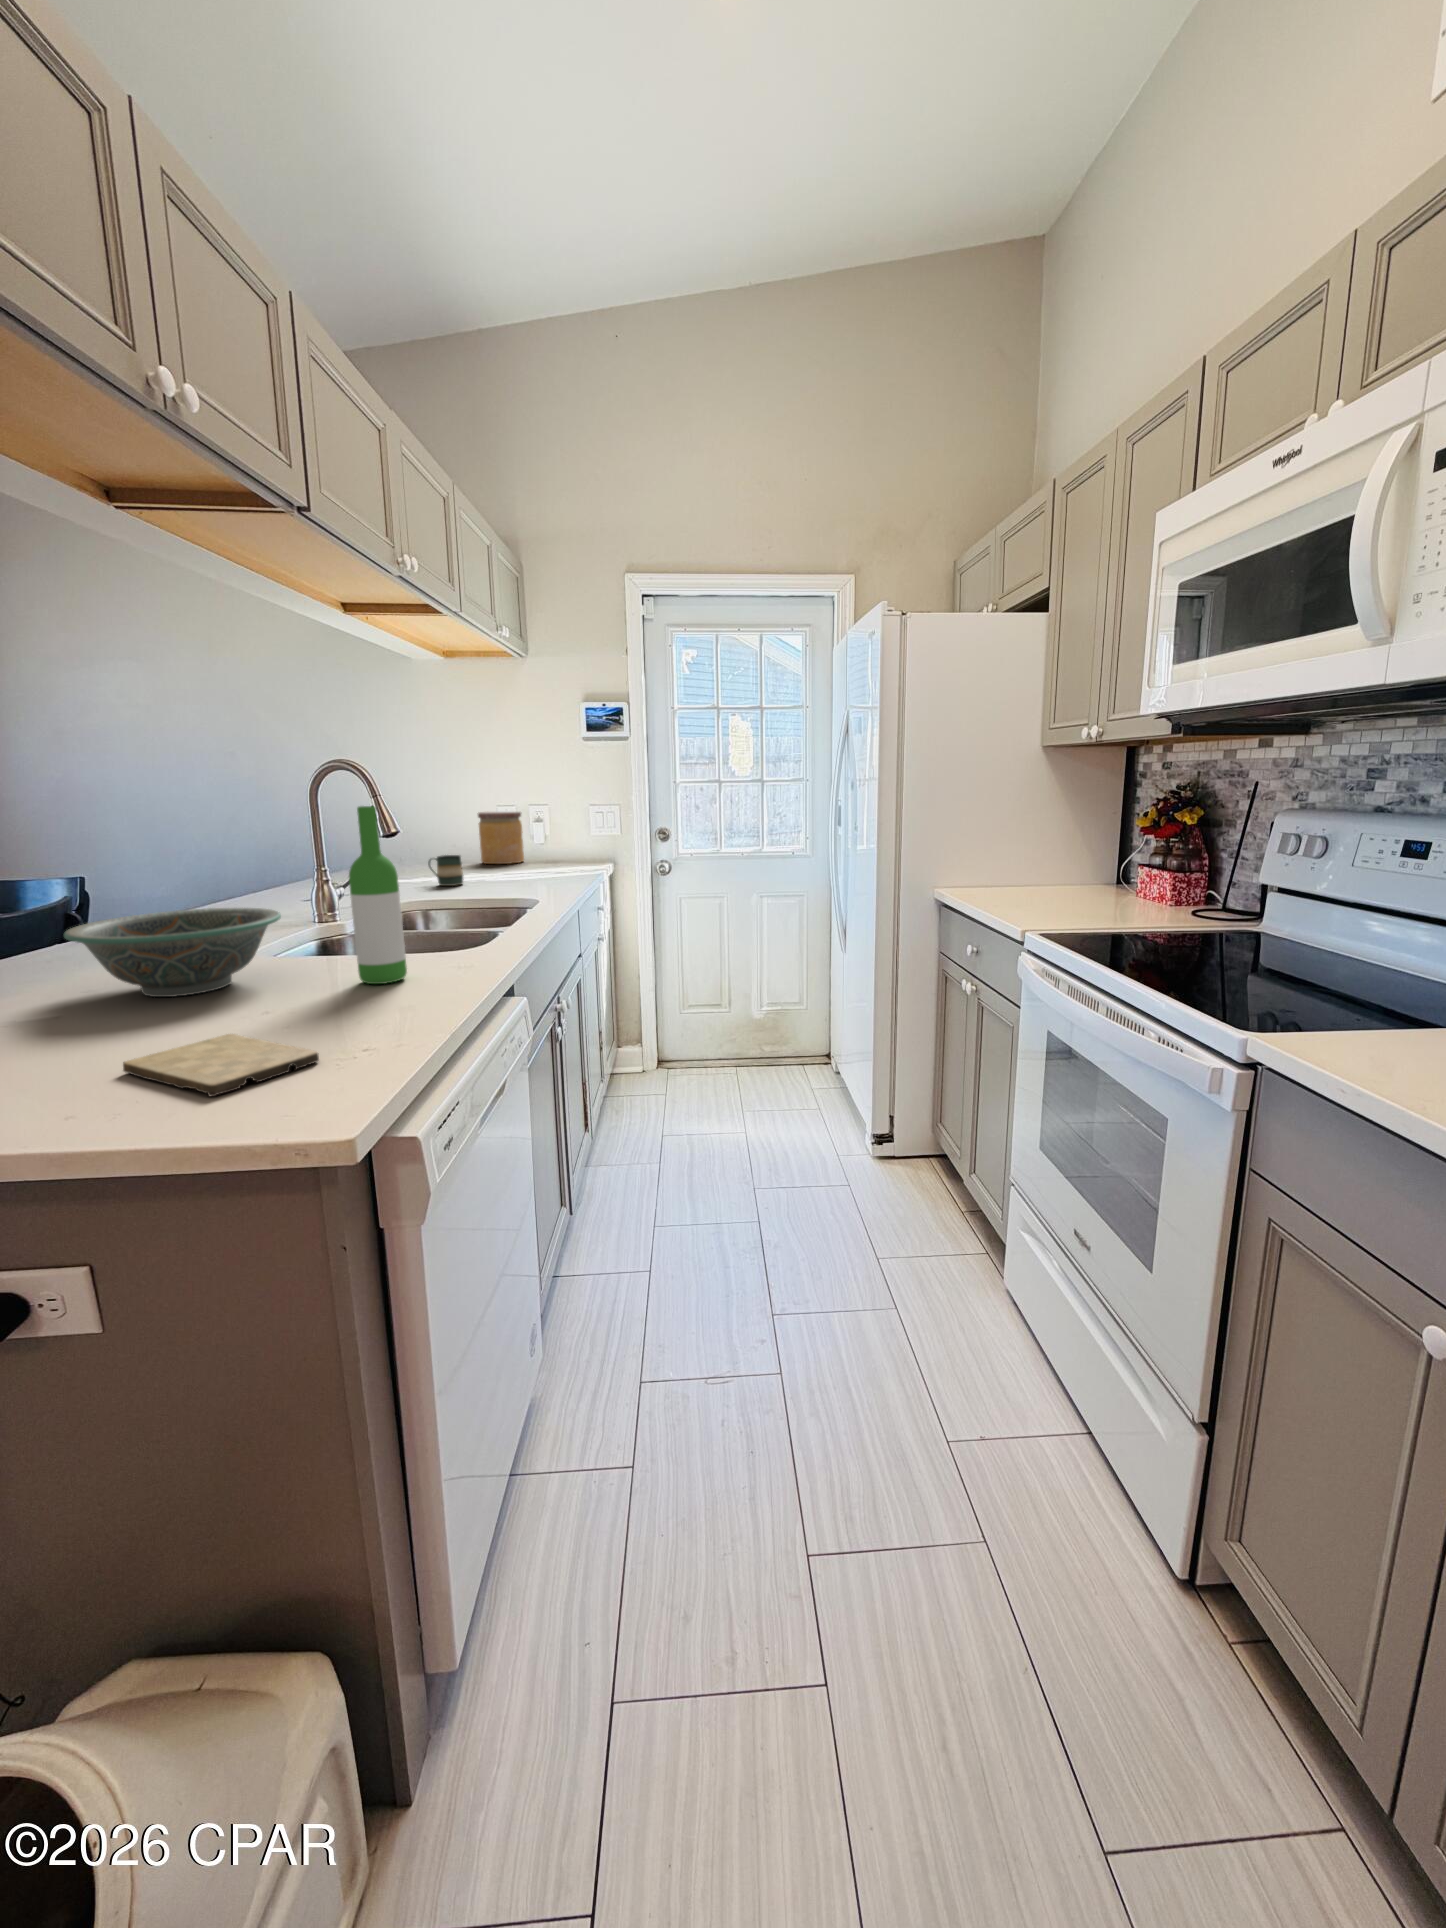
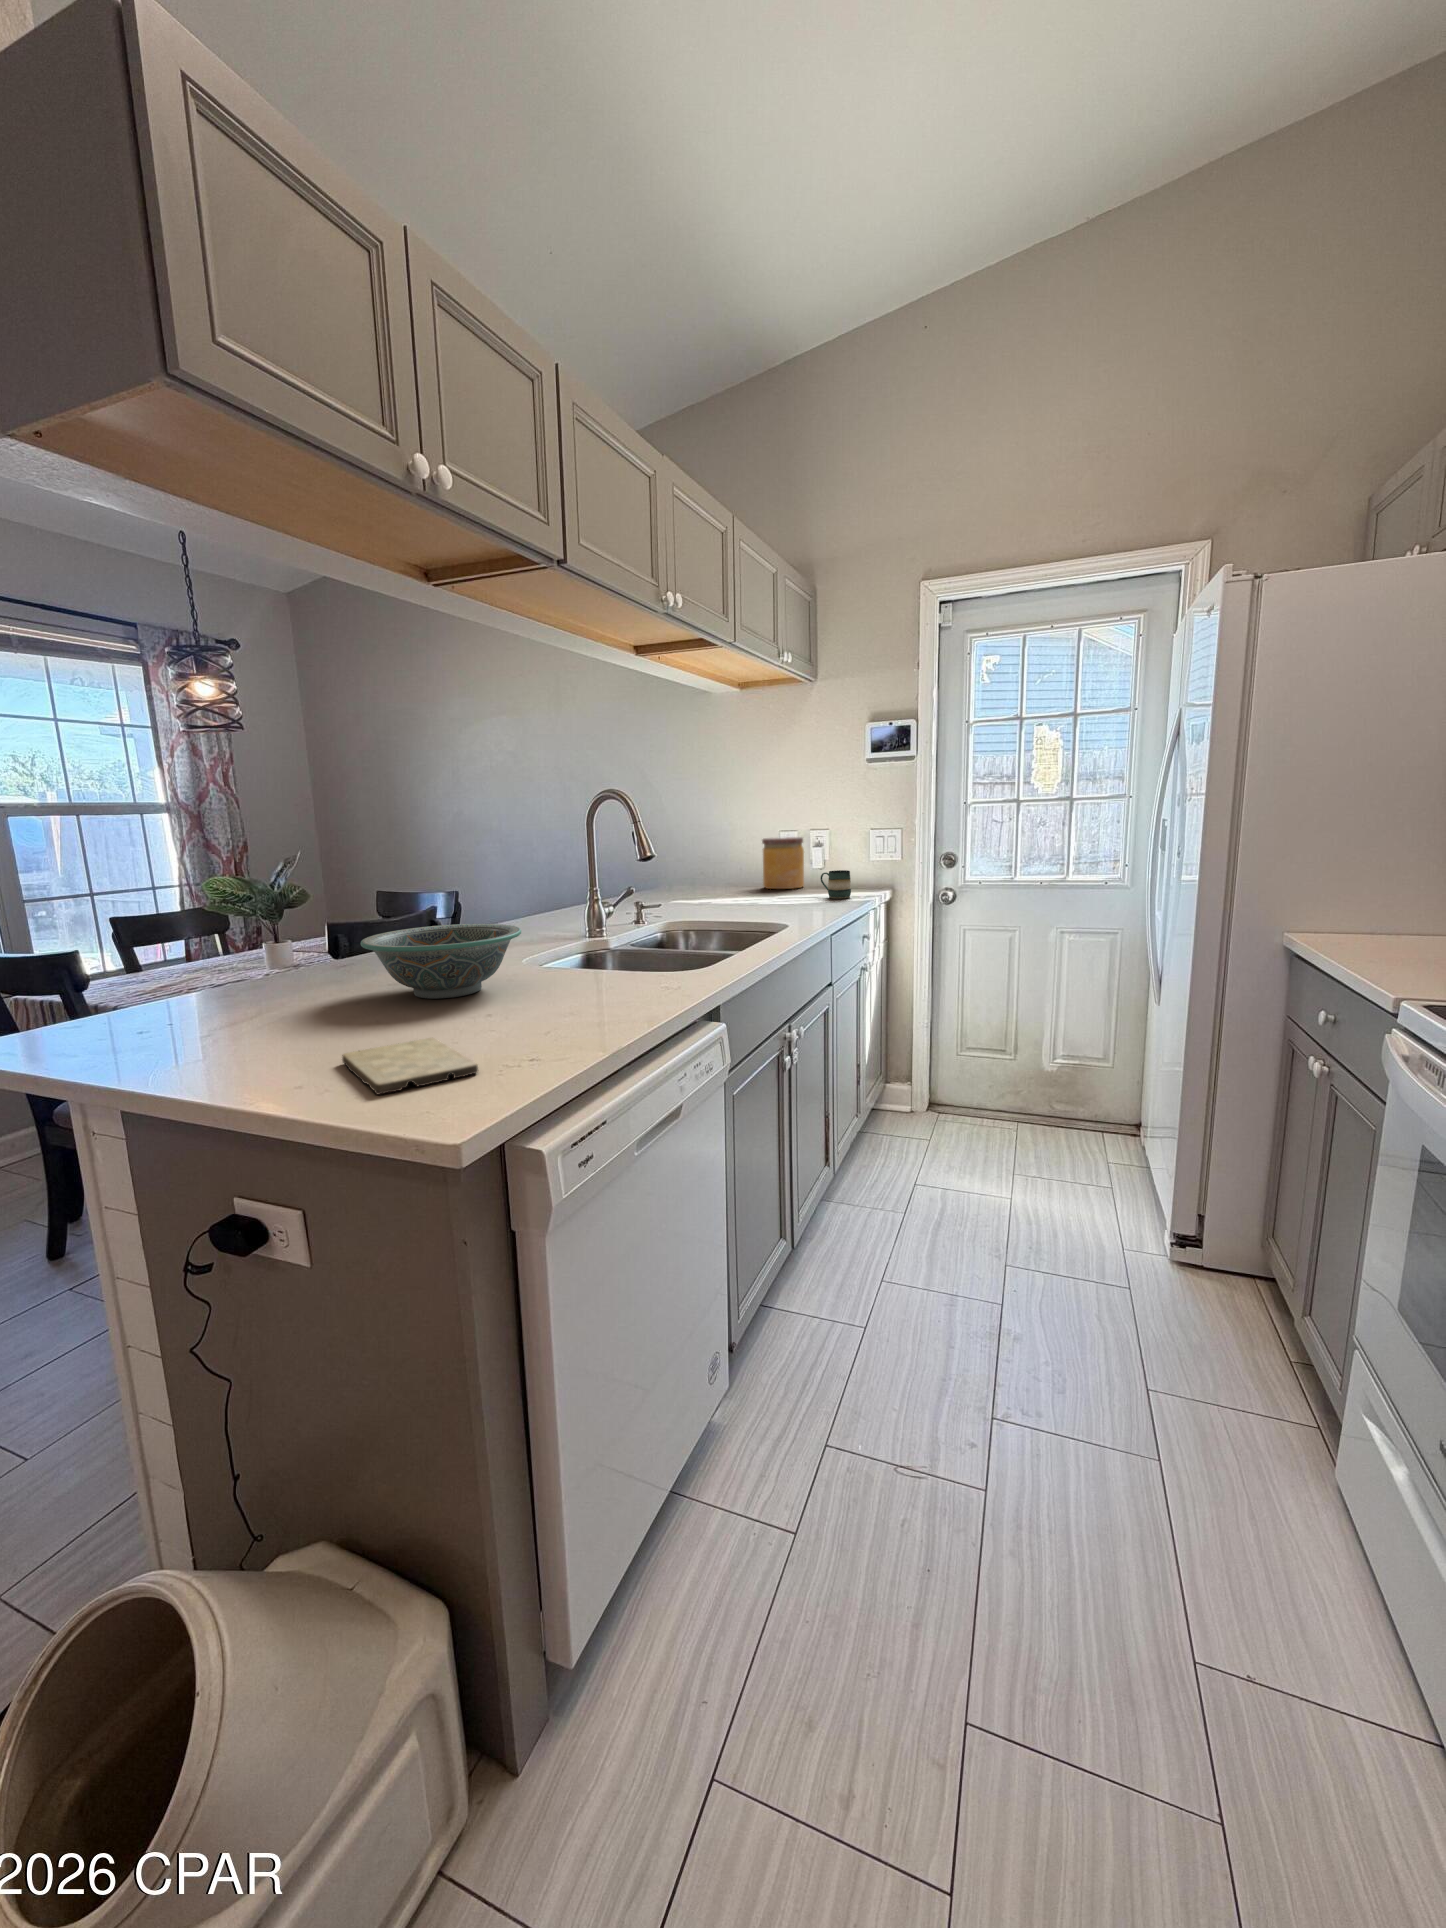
wine bottle: present [349,806,407,984] -> none [565,834,613,1002]
mug: present [428,855,463,886] -> present [820,870,851,899]

